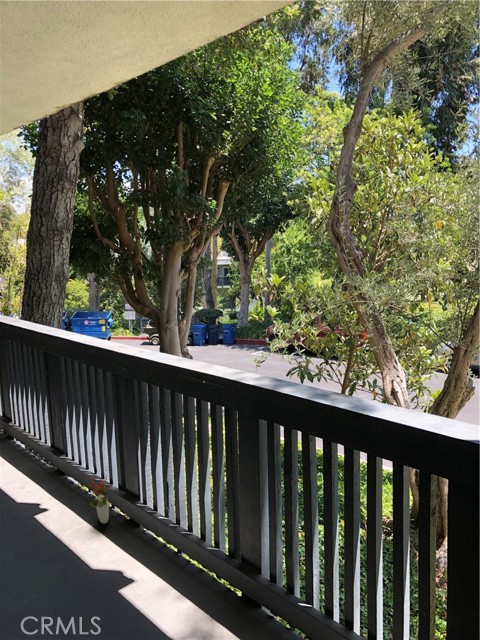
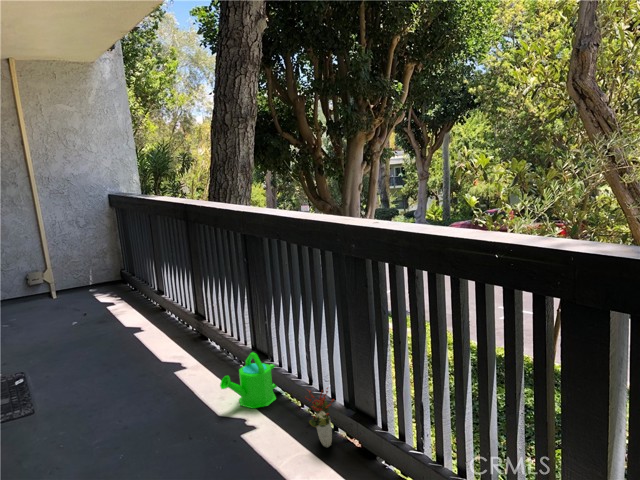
watering can: none [17,448,75,496] -> present [220,352,277,408]

